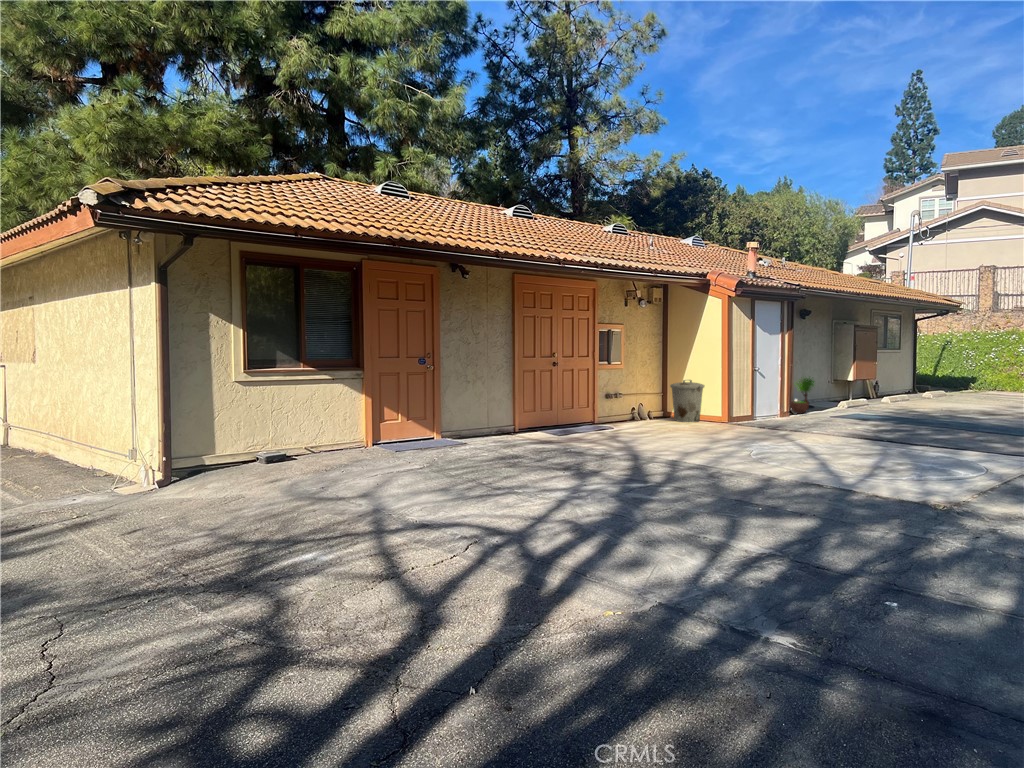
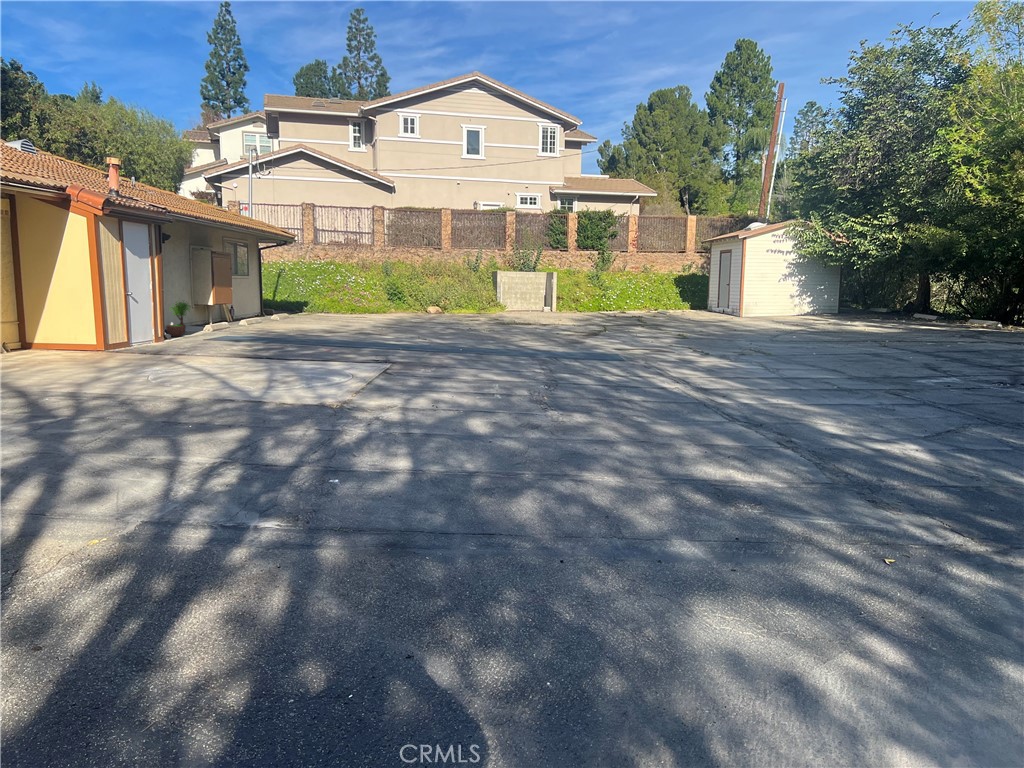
trash can: present [670,380,704,422] -> none [28,306,74,353]

